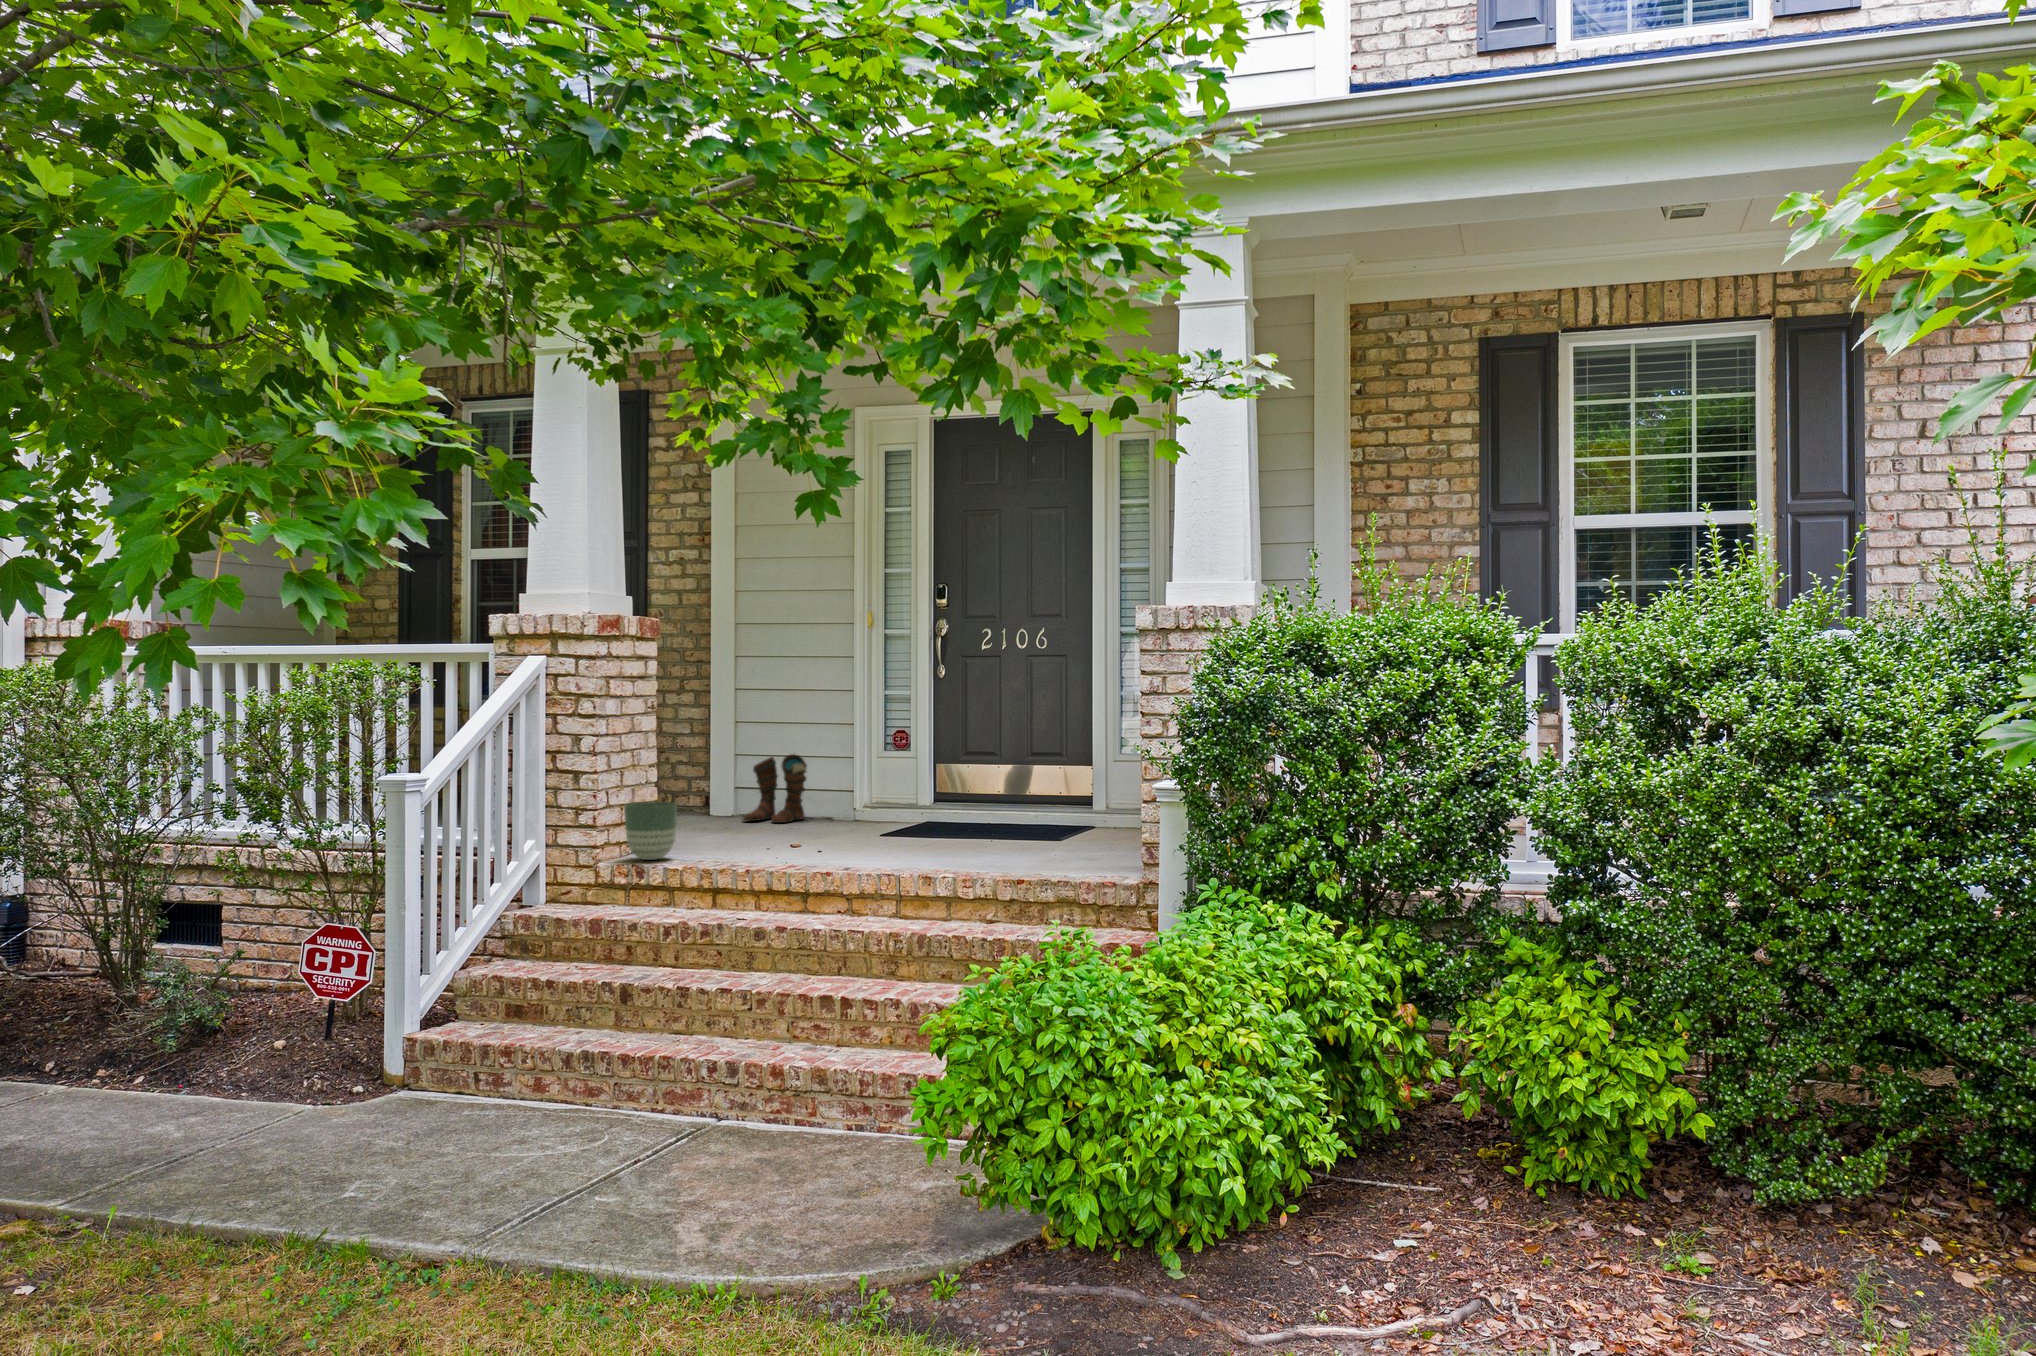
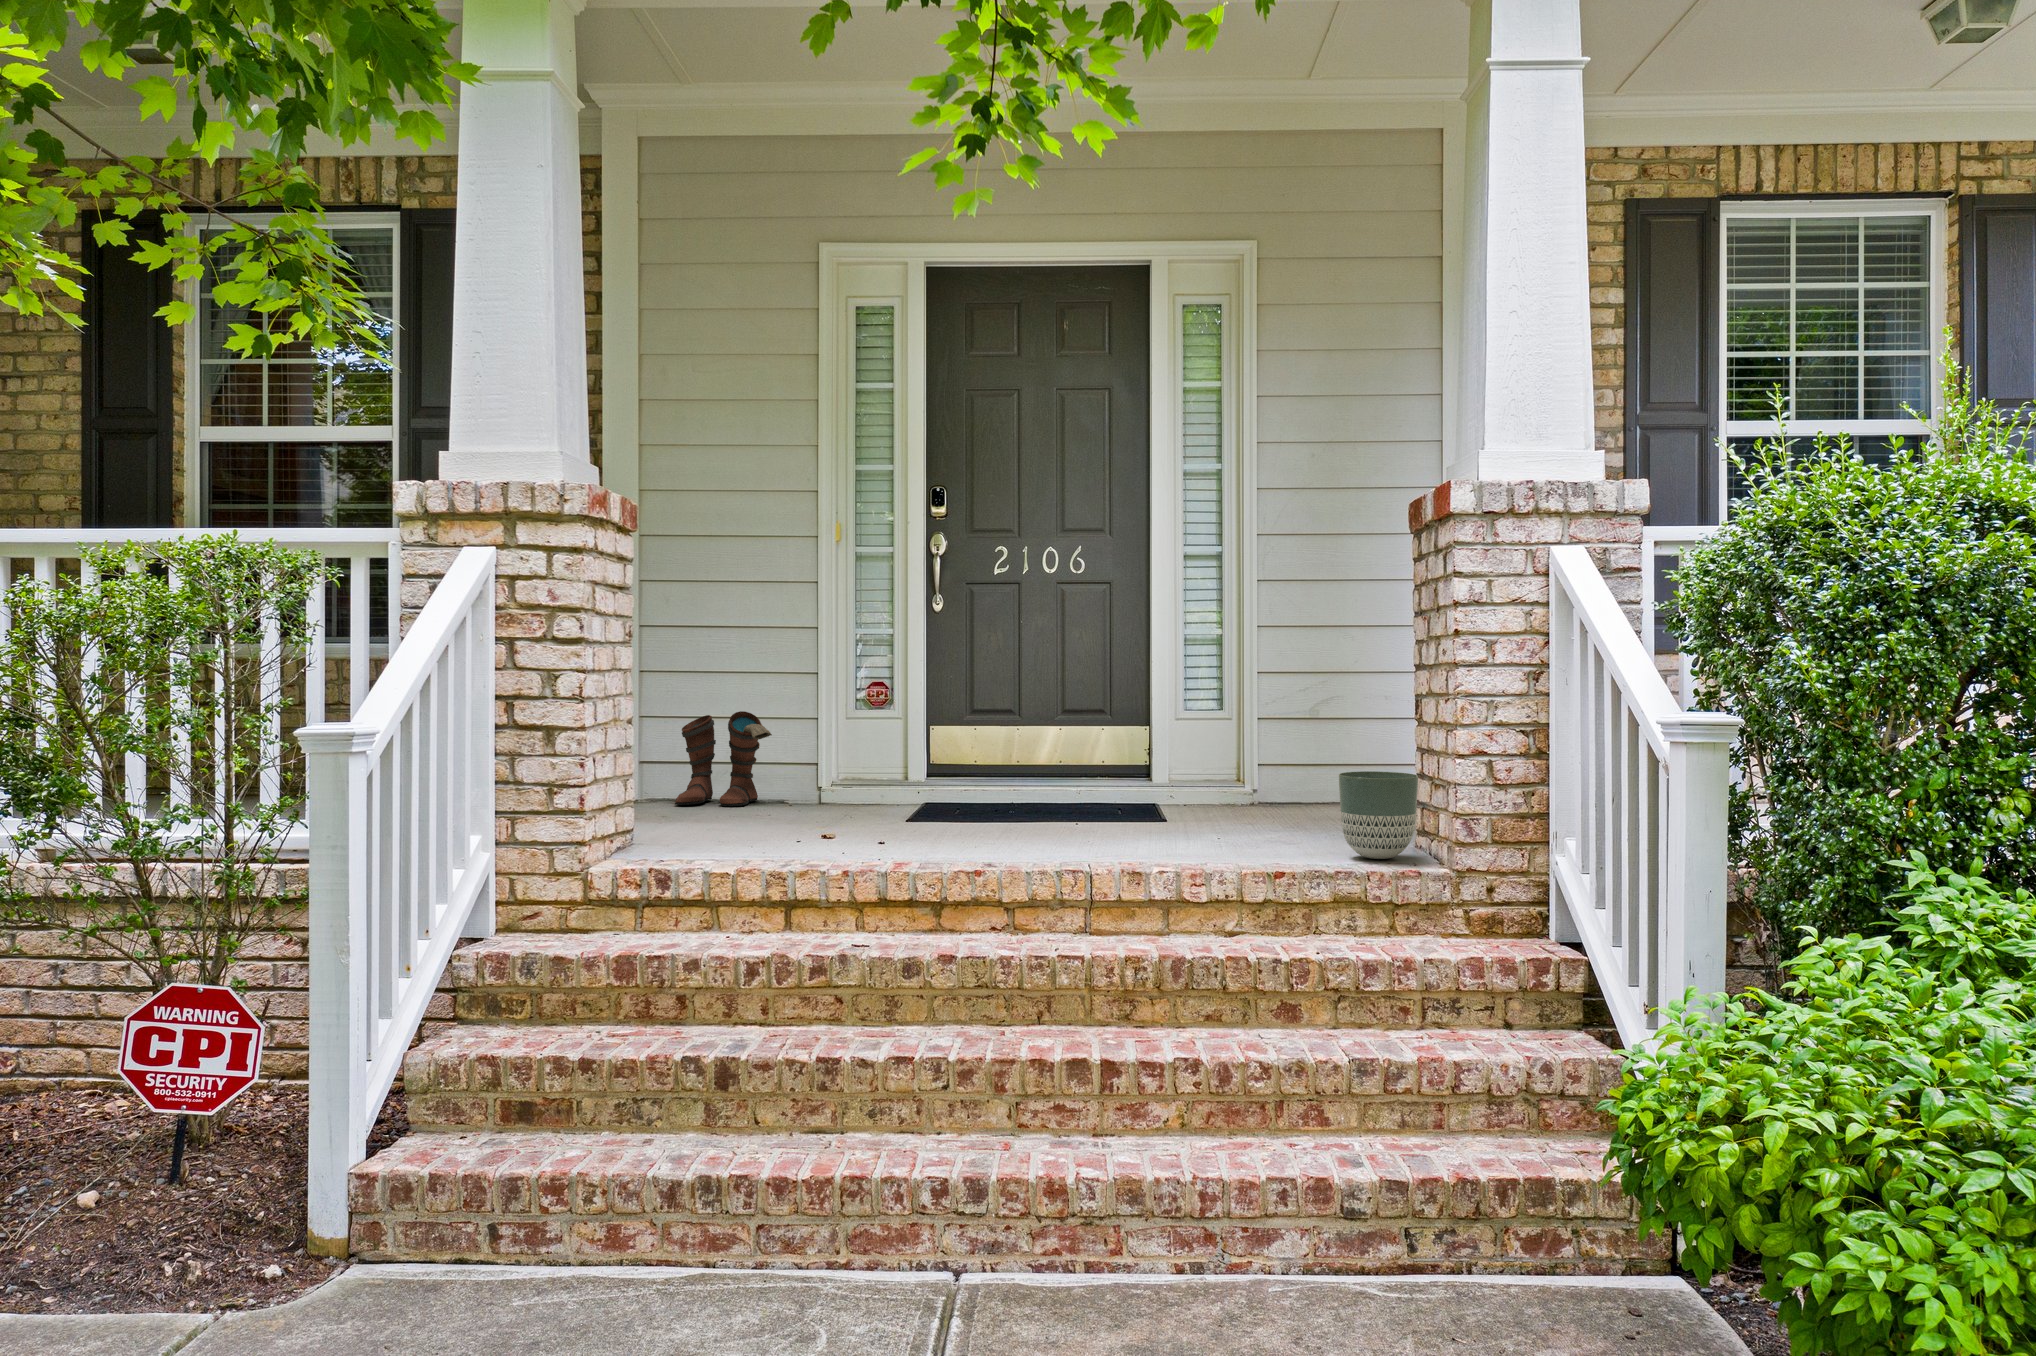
planter: present [624,802,677,860] -> present [1339,771,1418,859]

